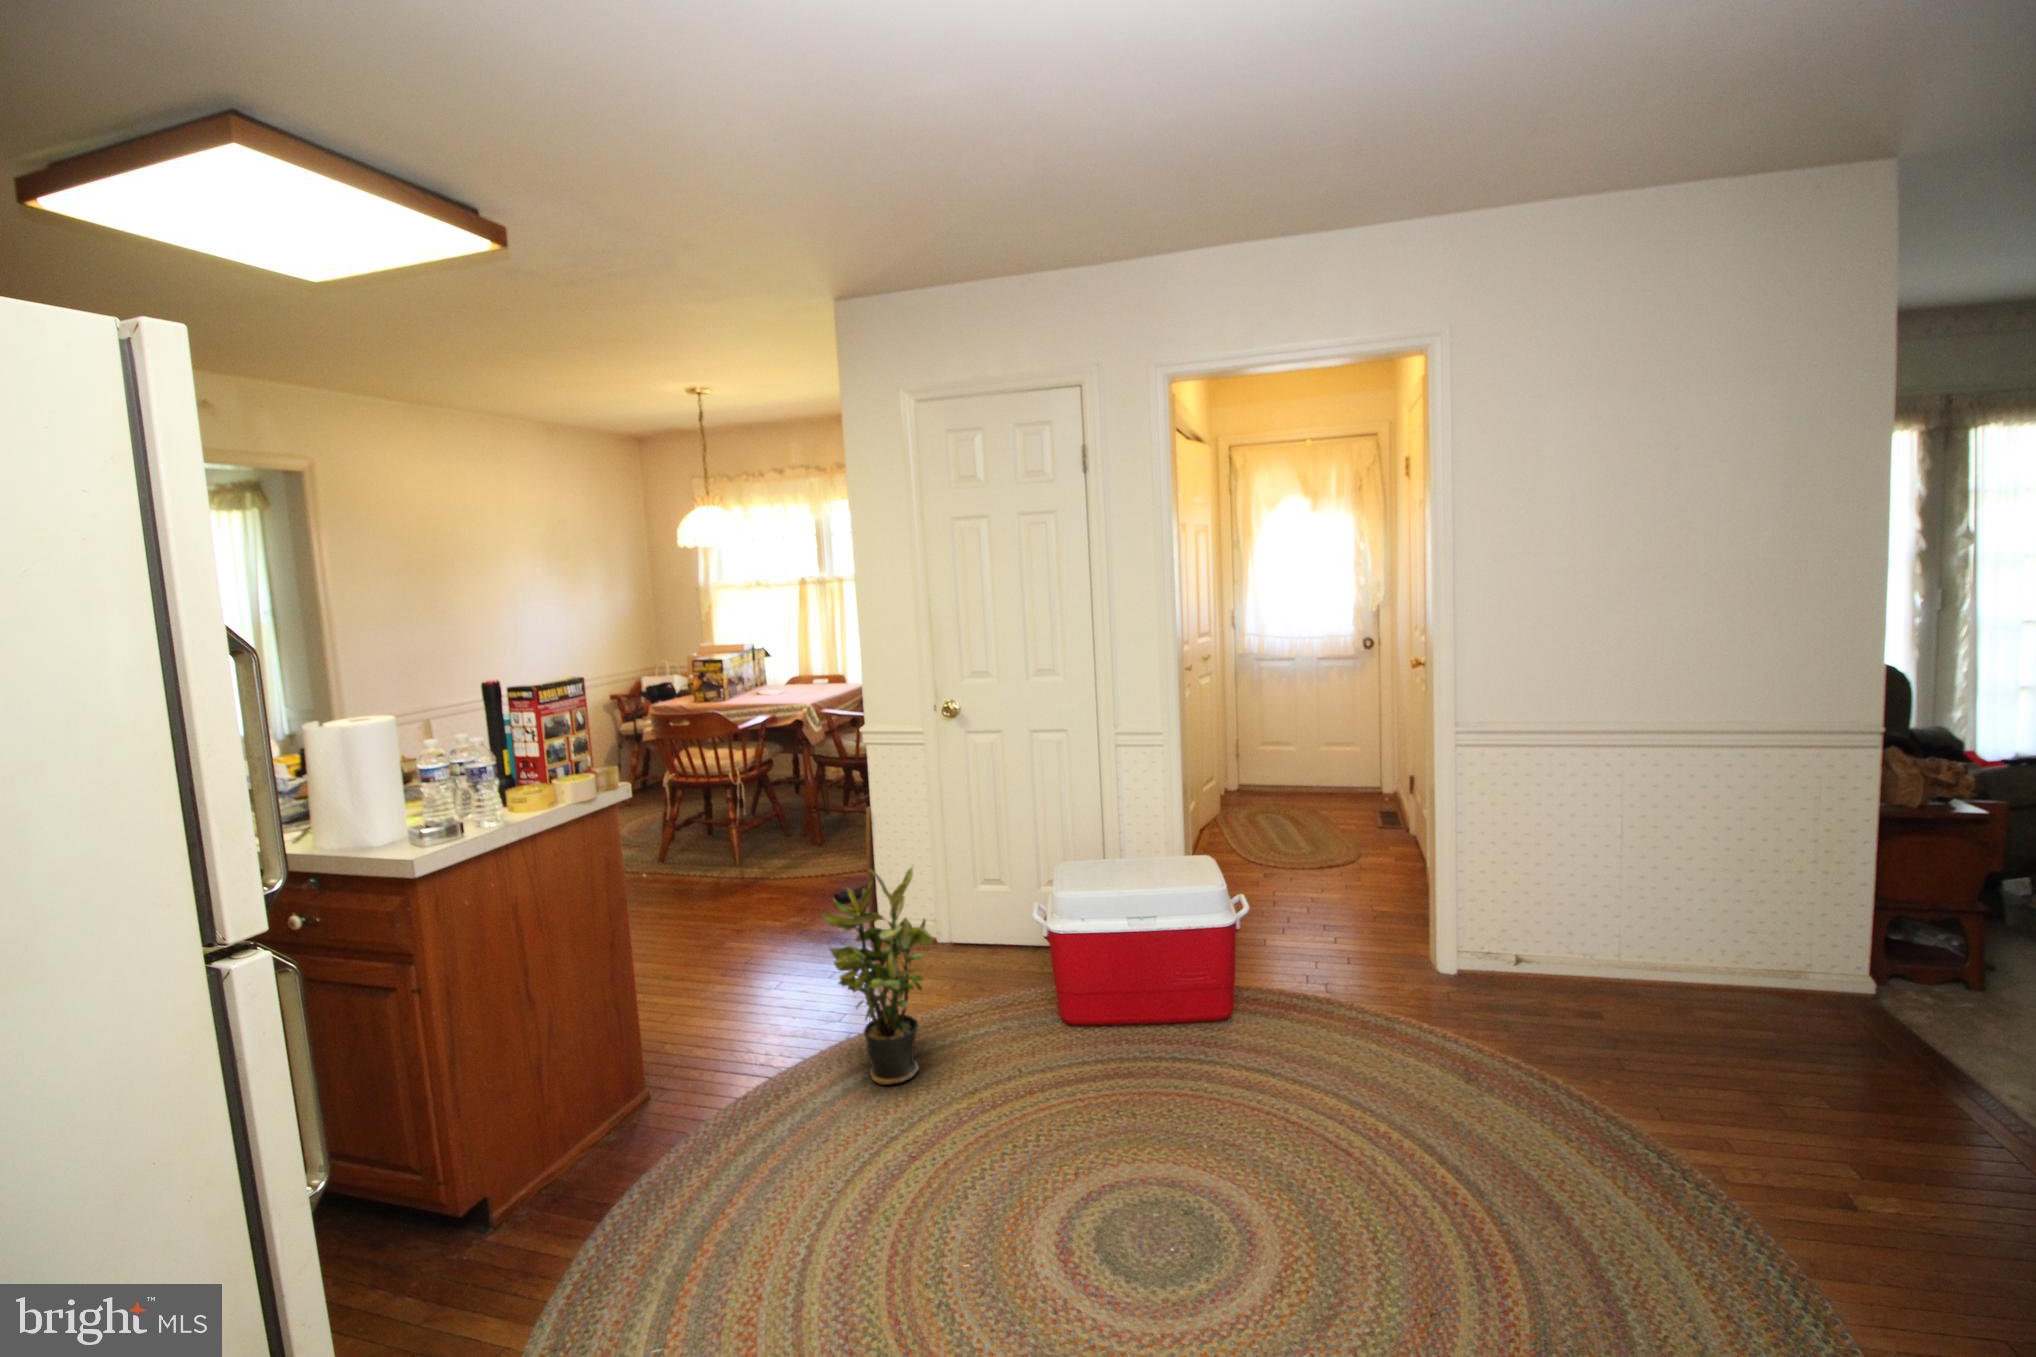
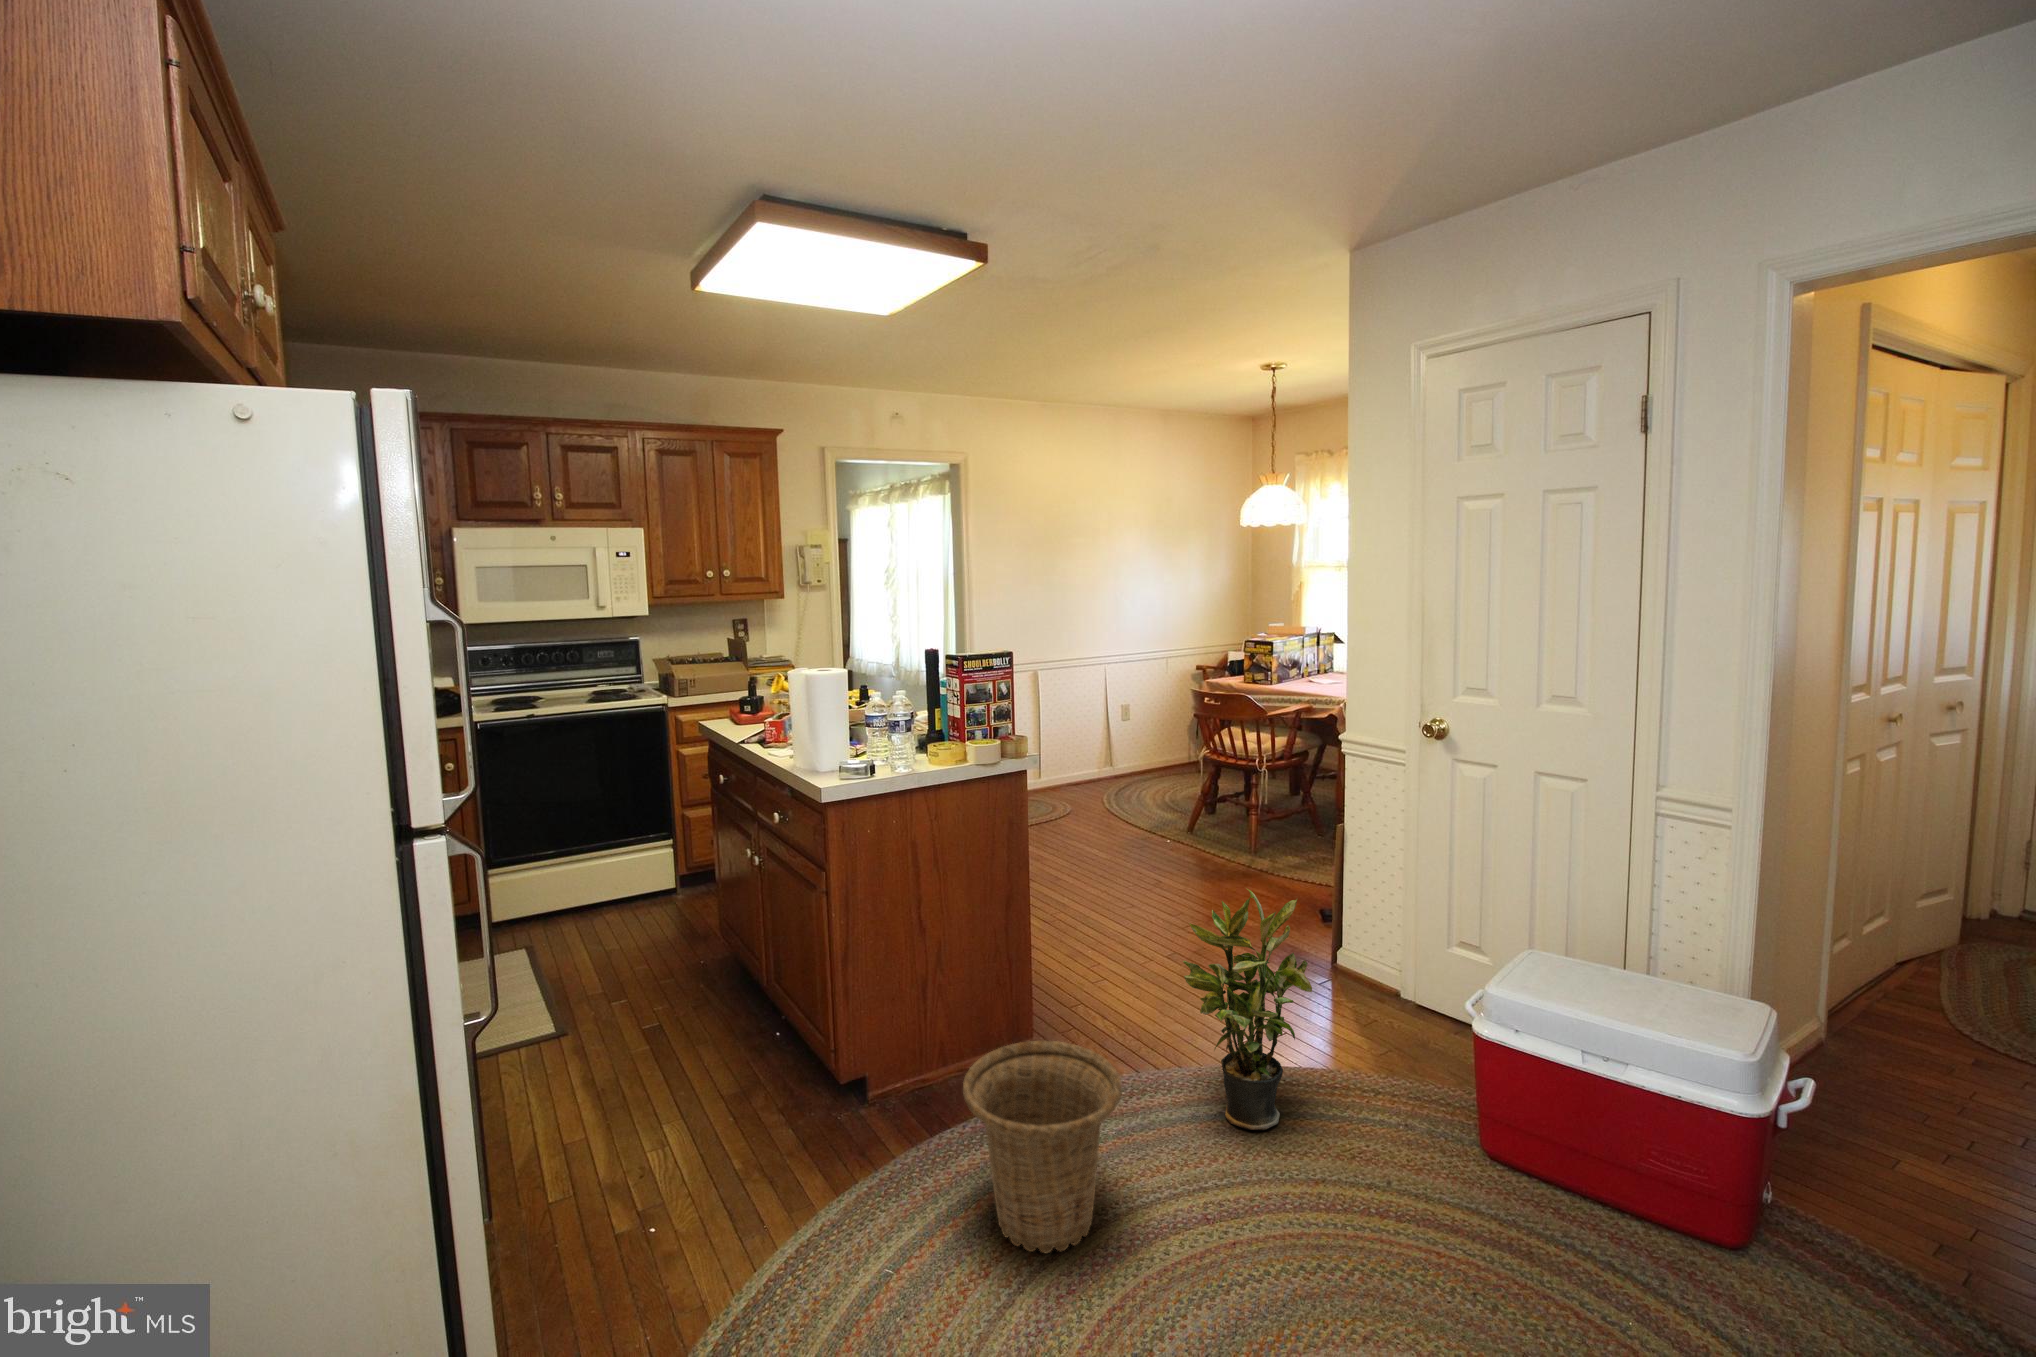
basket: none [682,1051,847,1263] -> present [963,1041,1122,1253]

